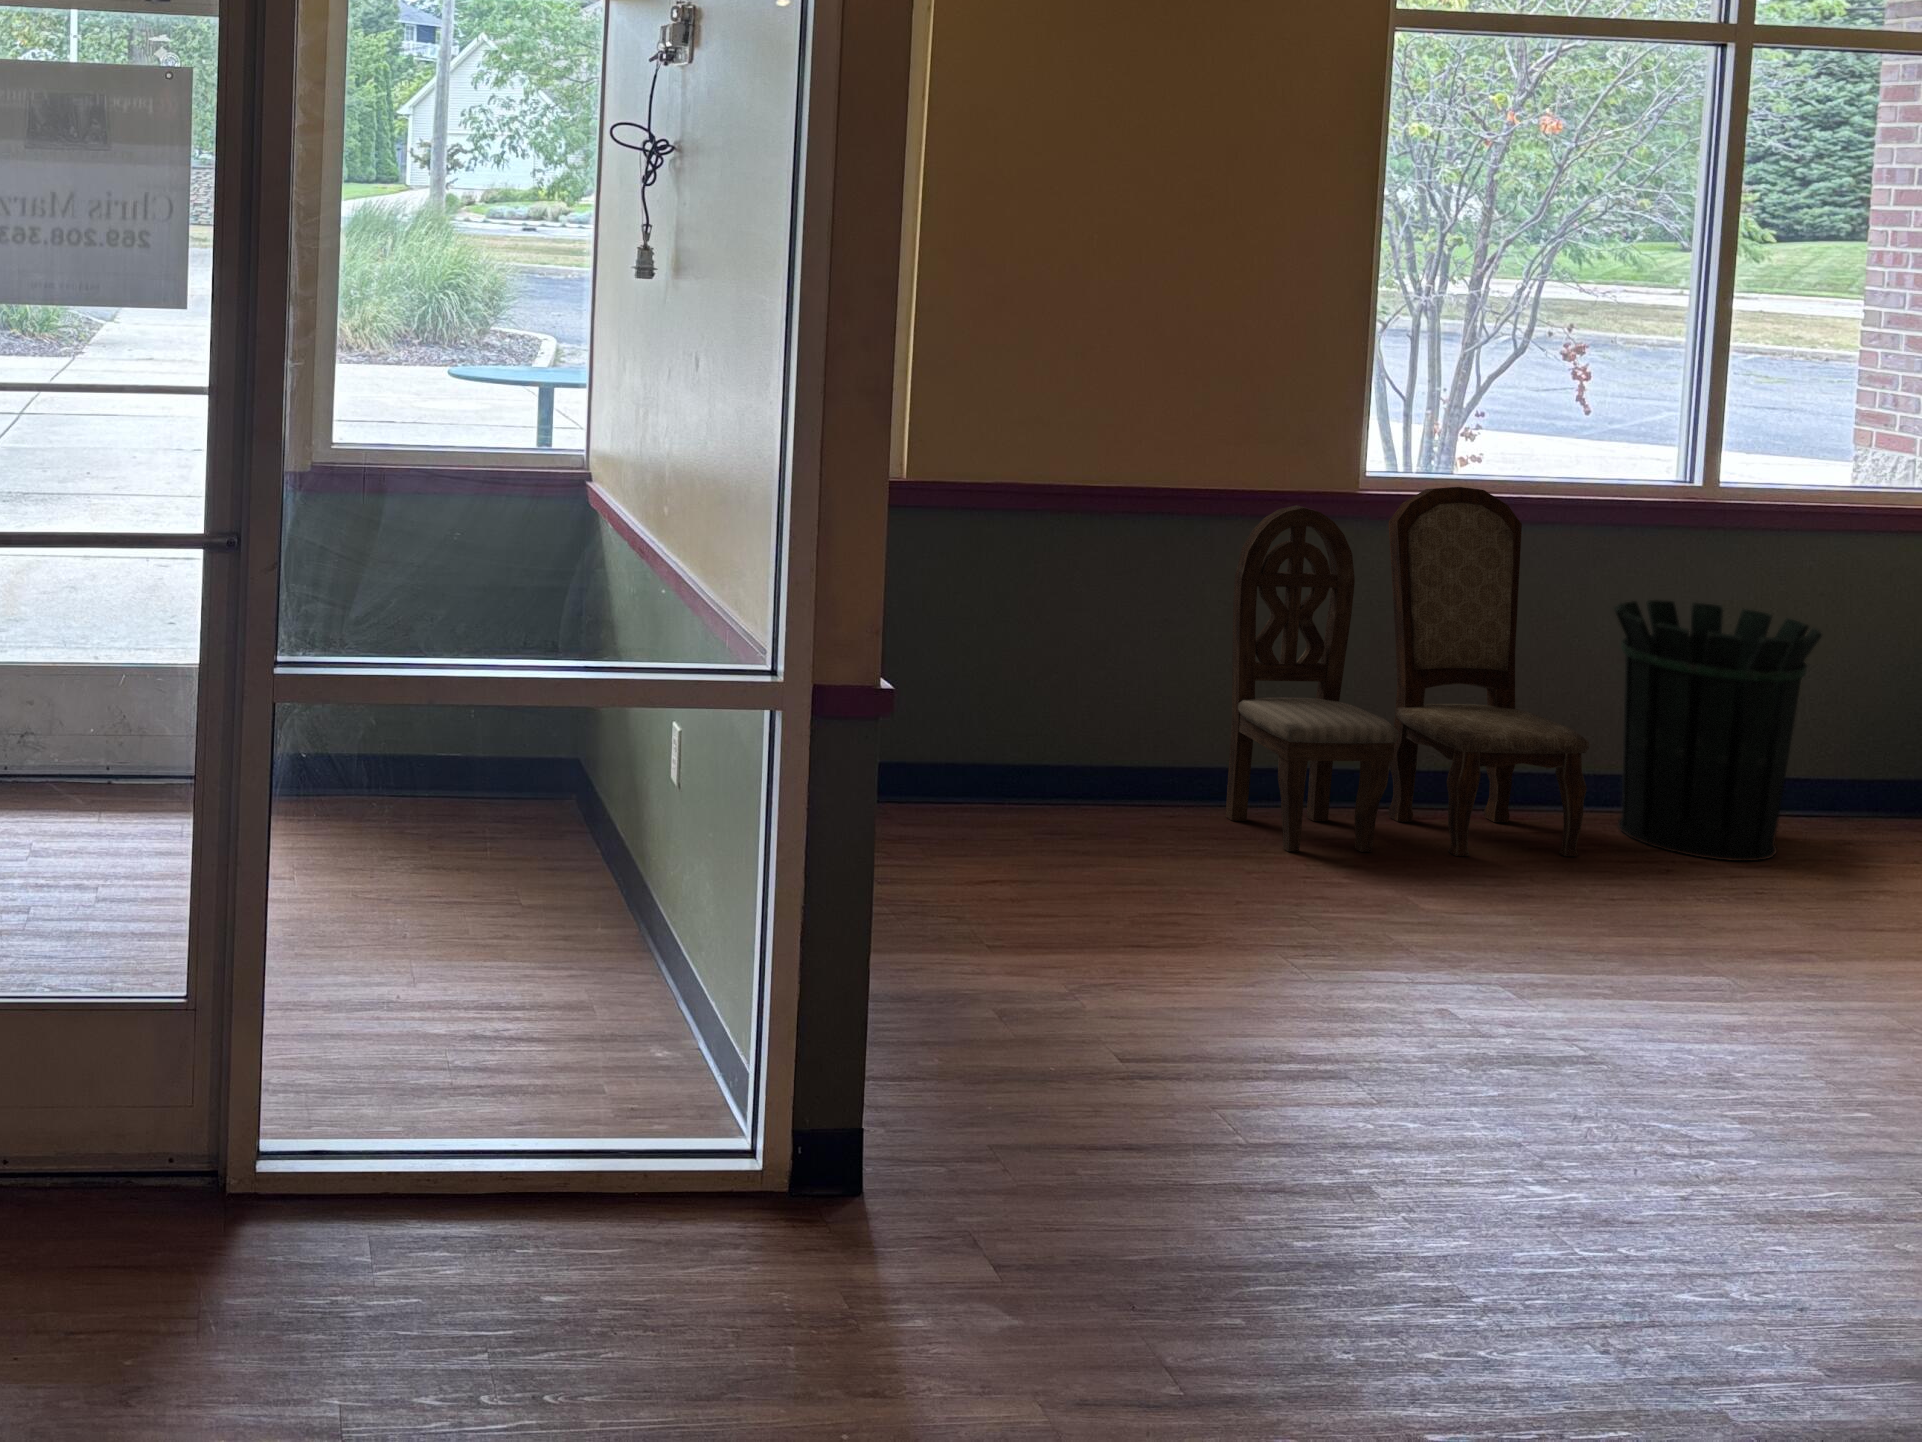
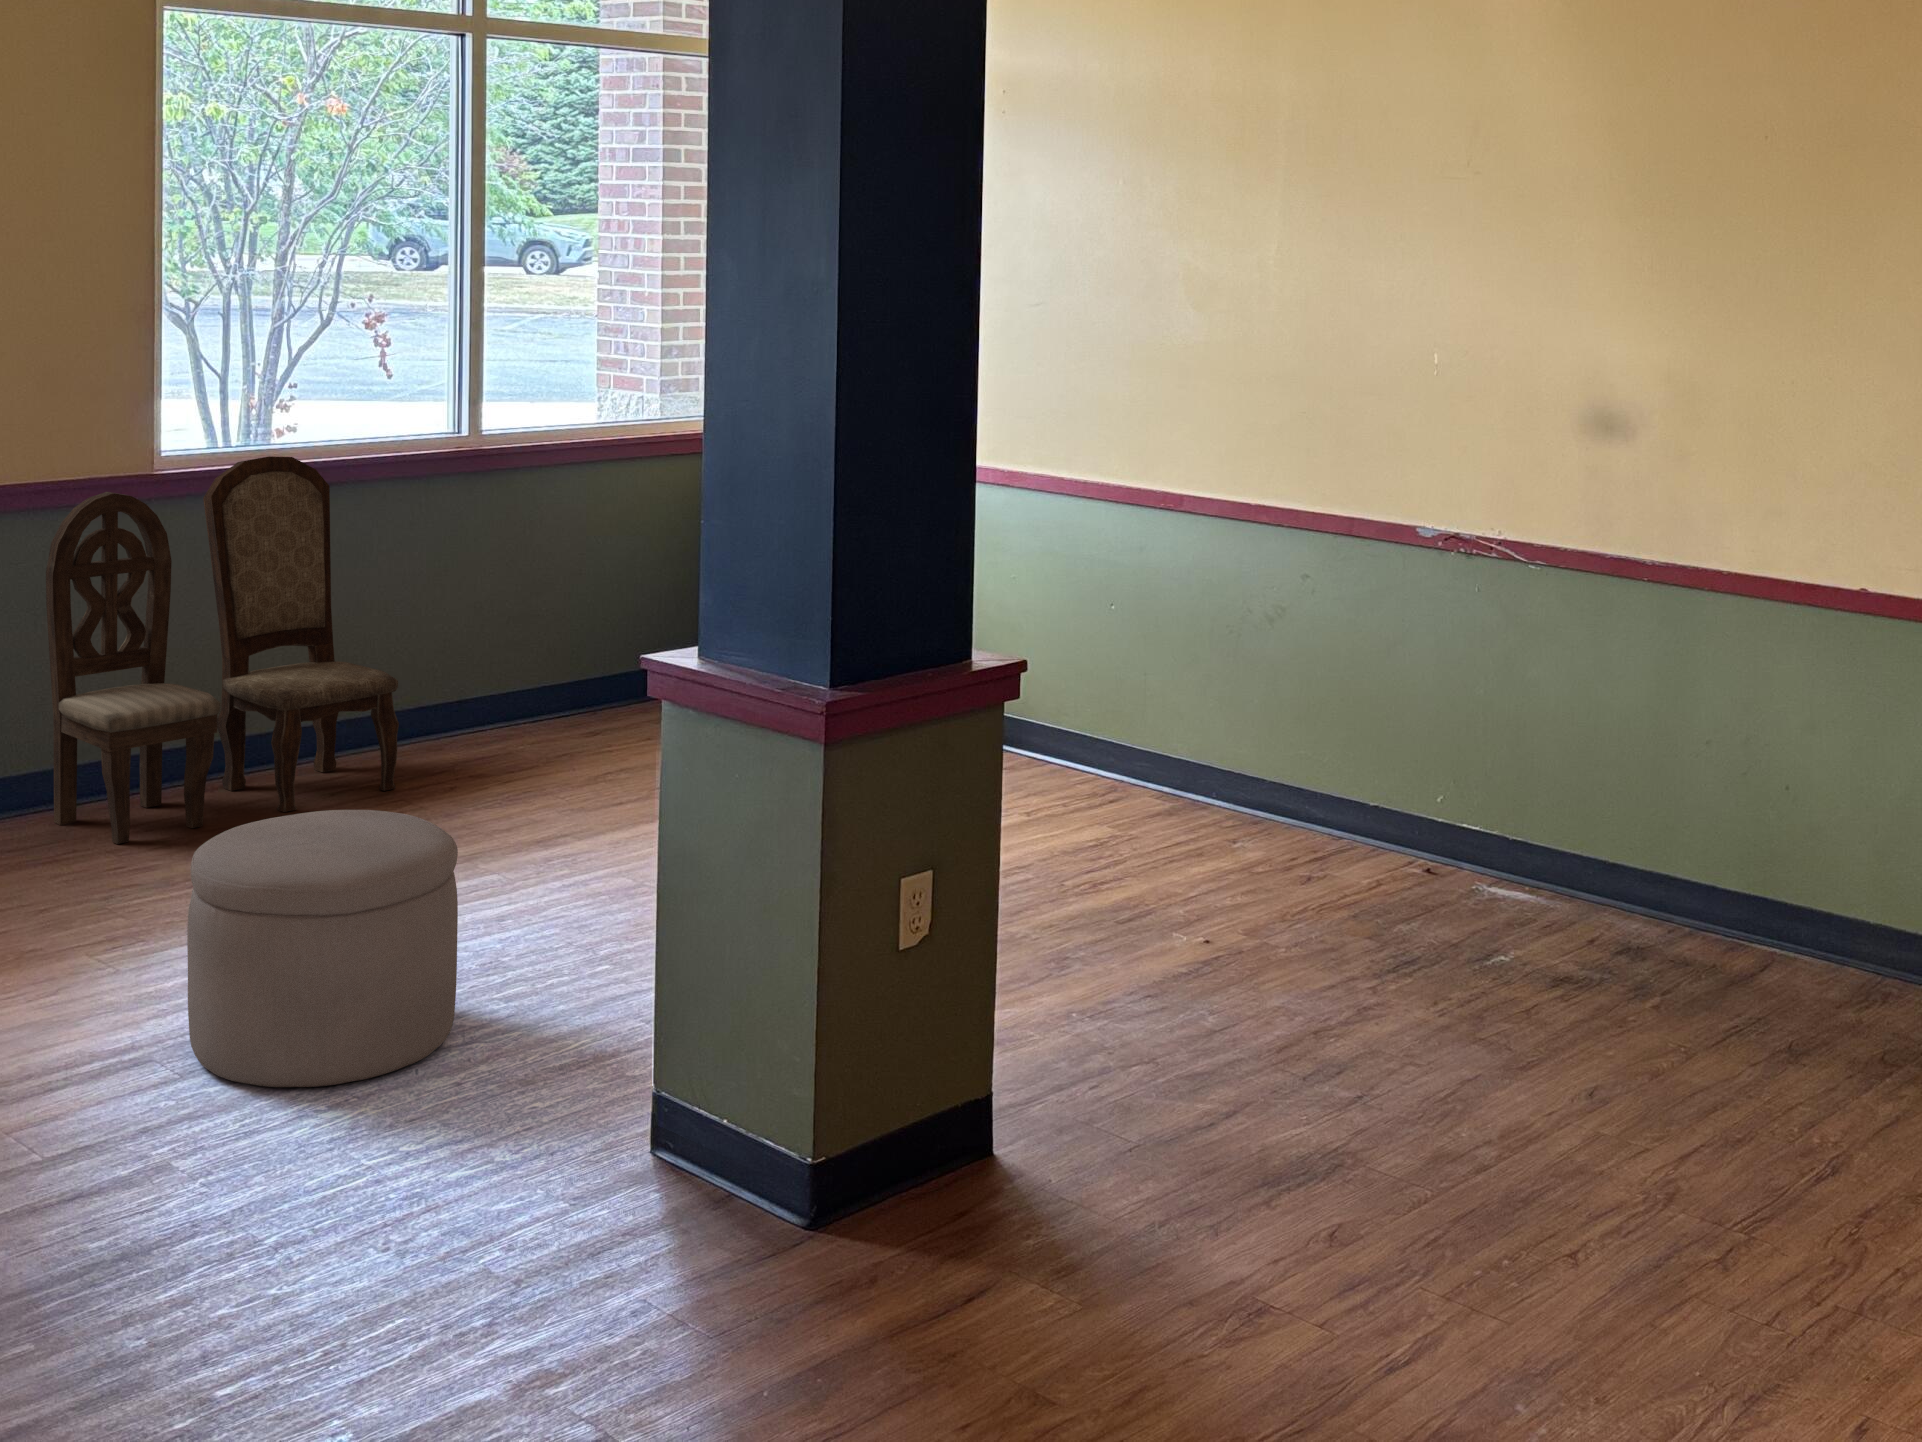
waste bin: present [1614,600,1822,861] -> none [415,539,583,767]
ottoman: none [1381,865,1689,1163] -> present [187,810,458,1087]

